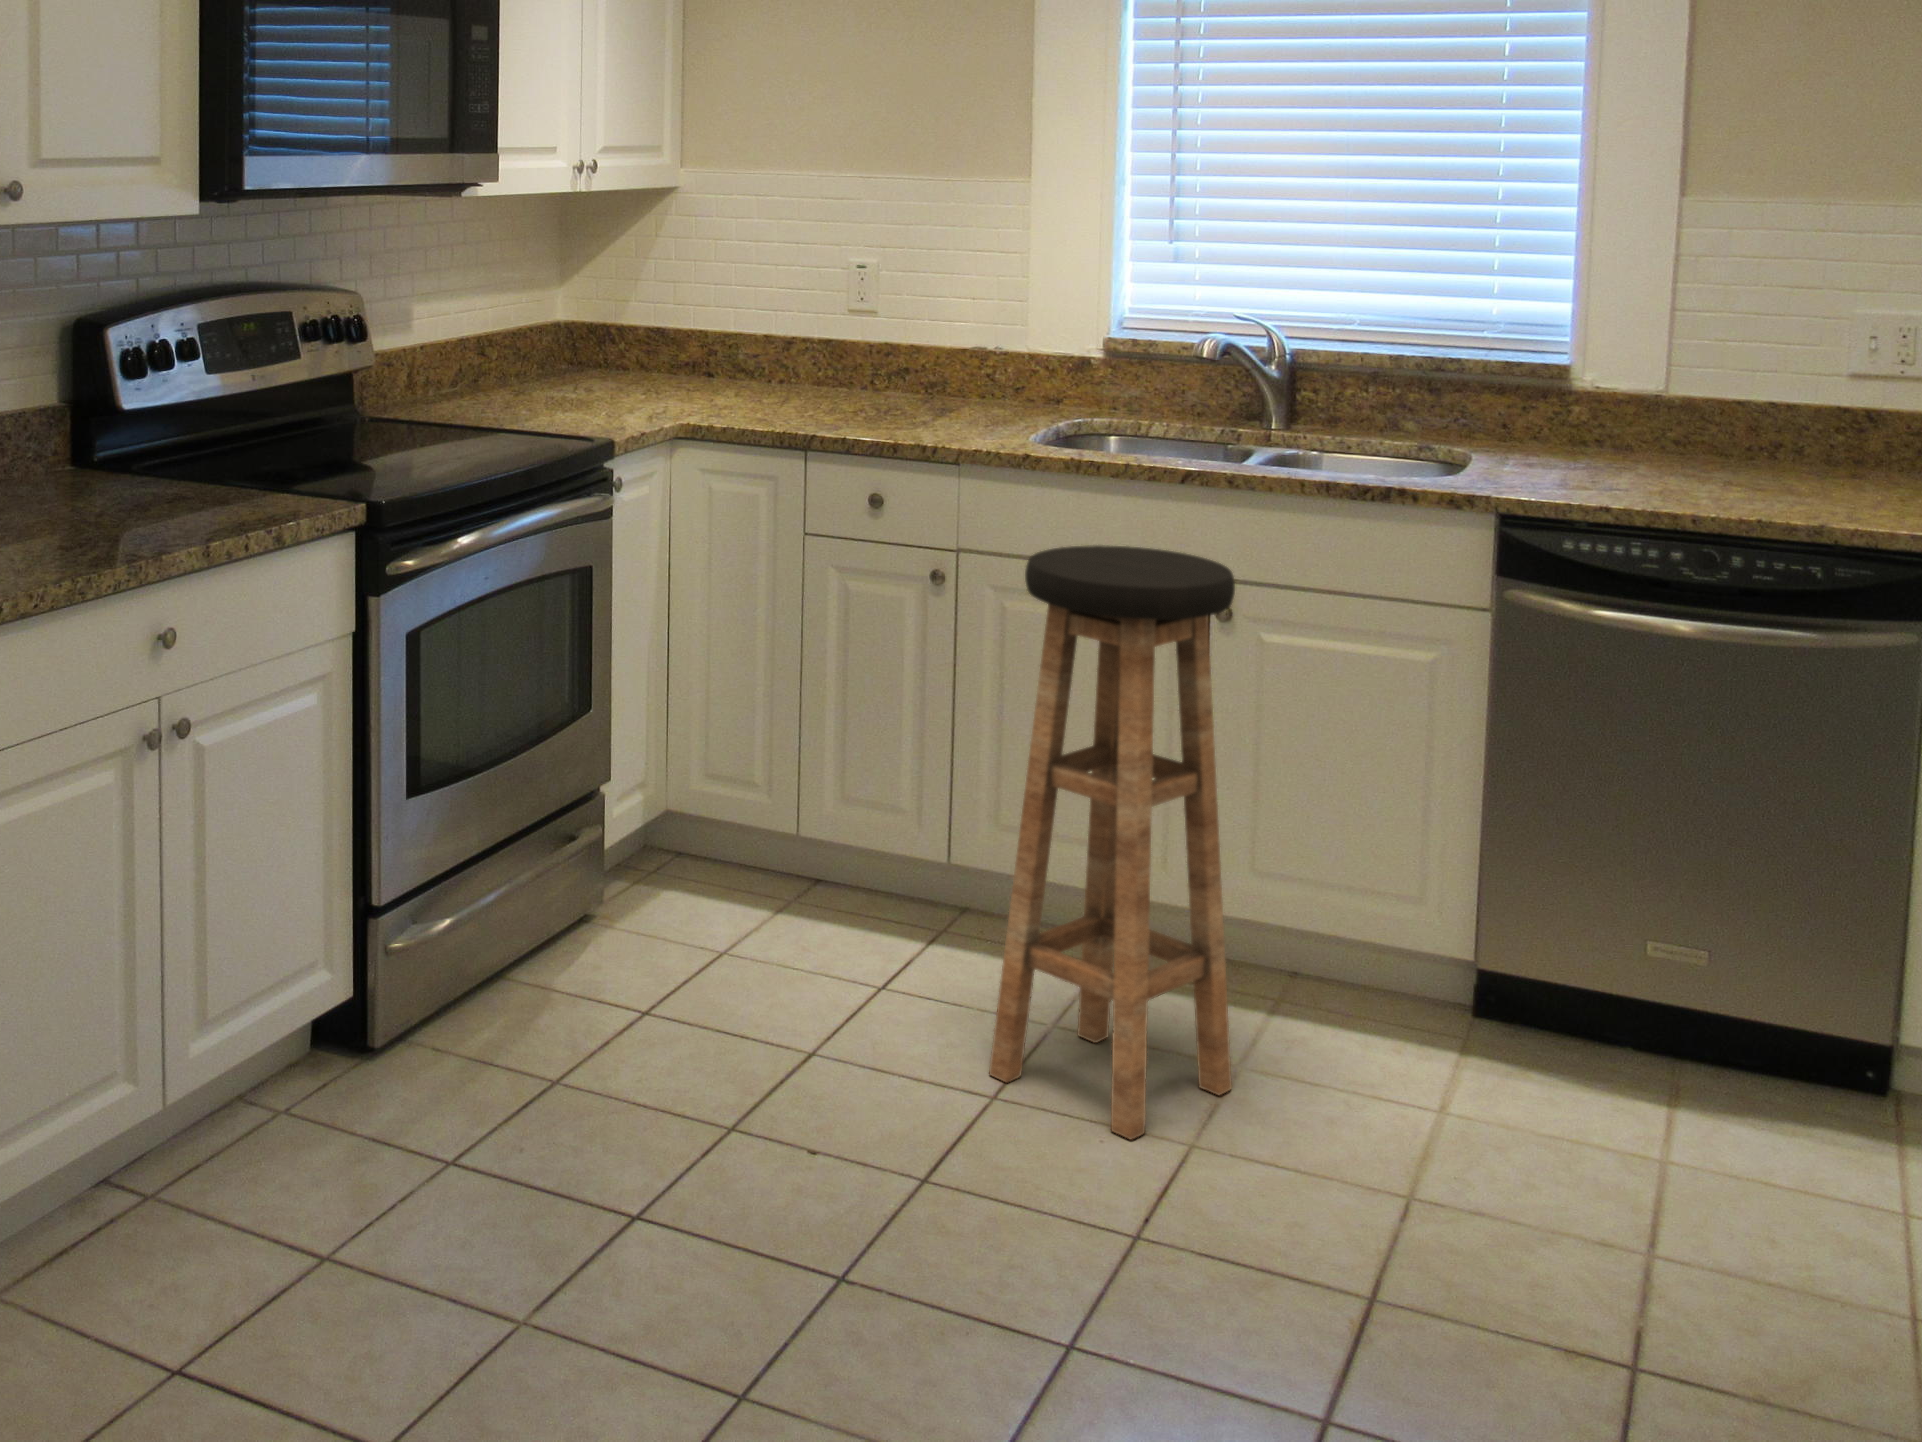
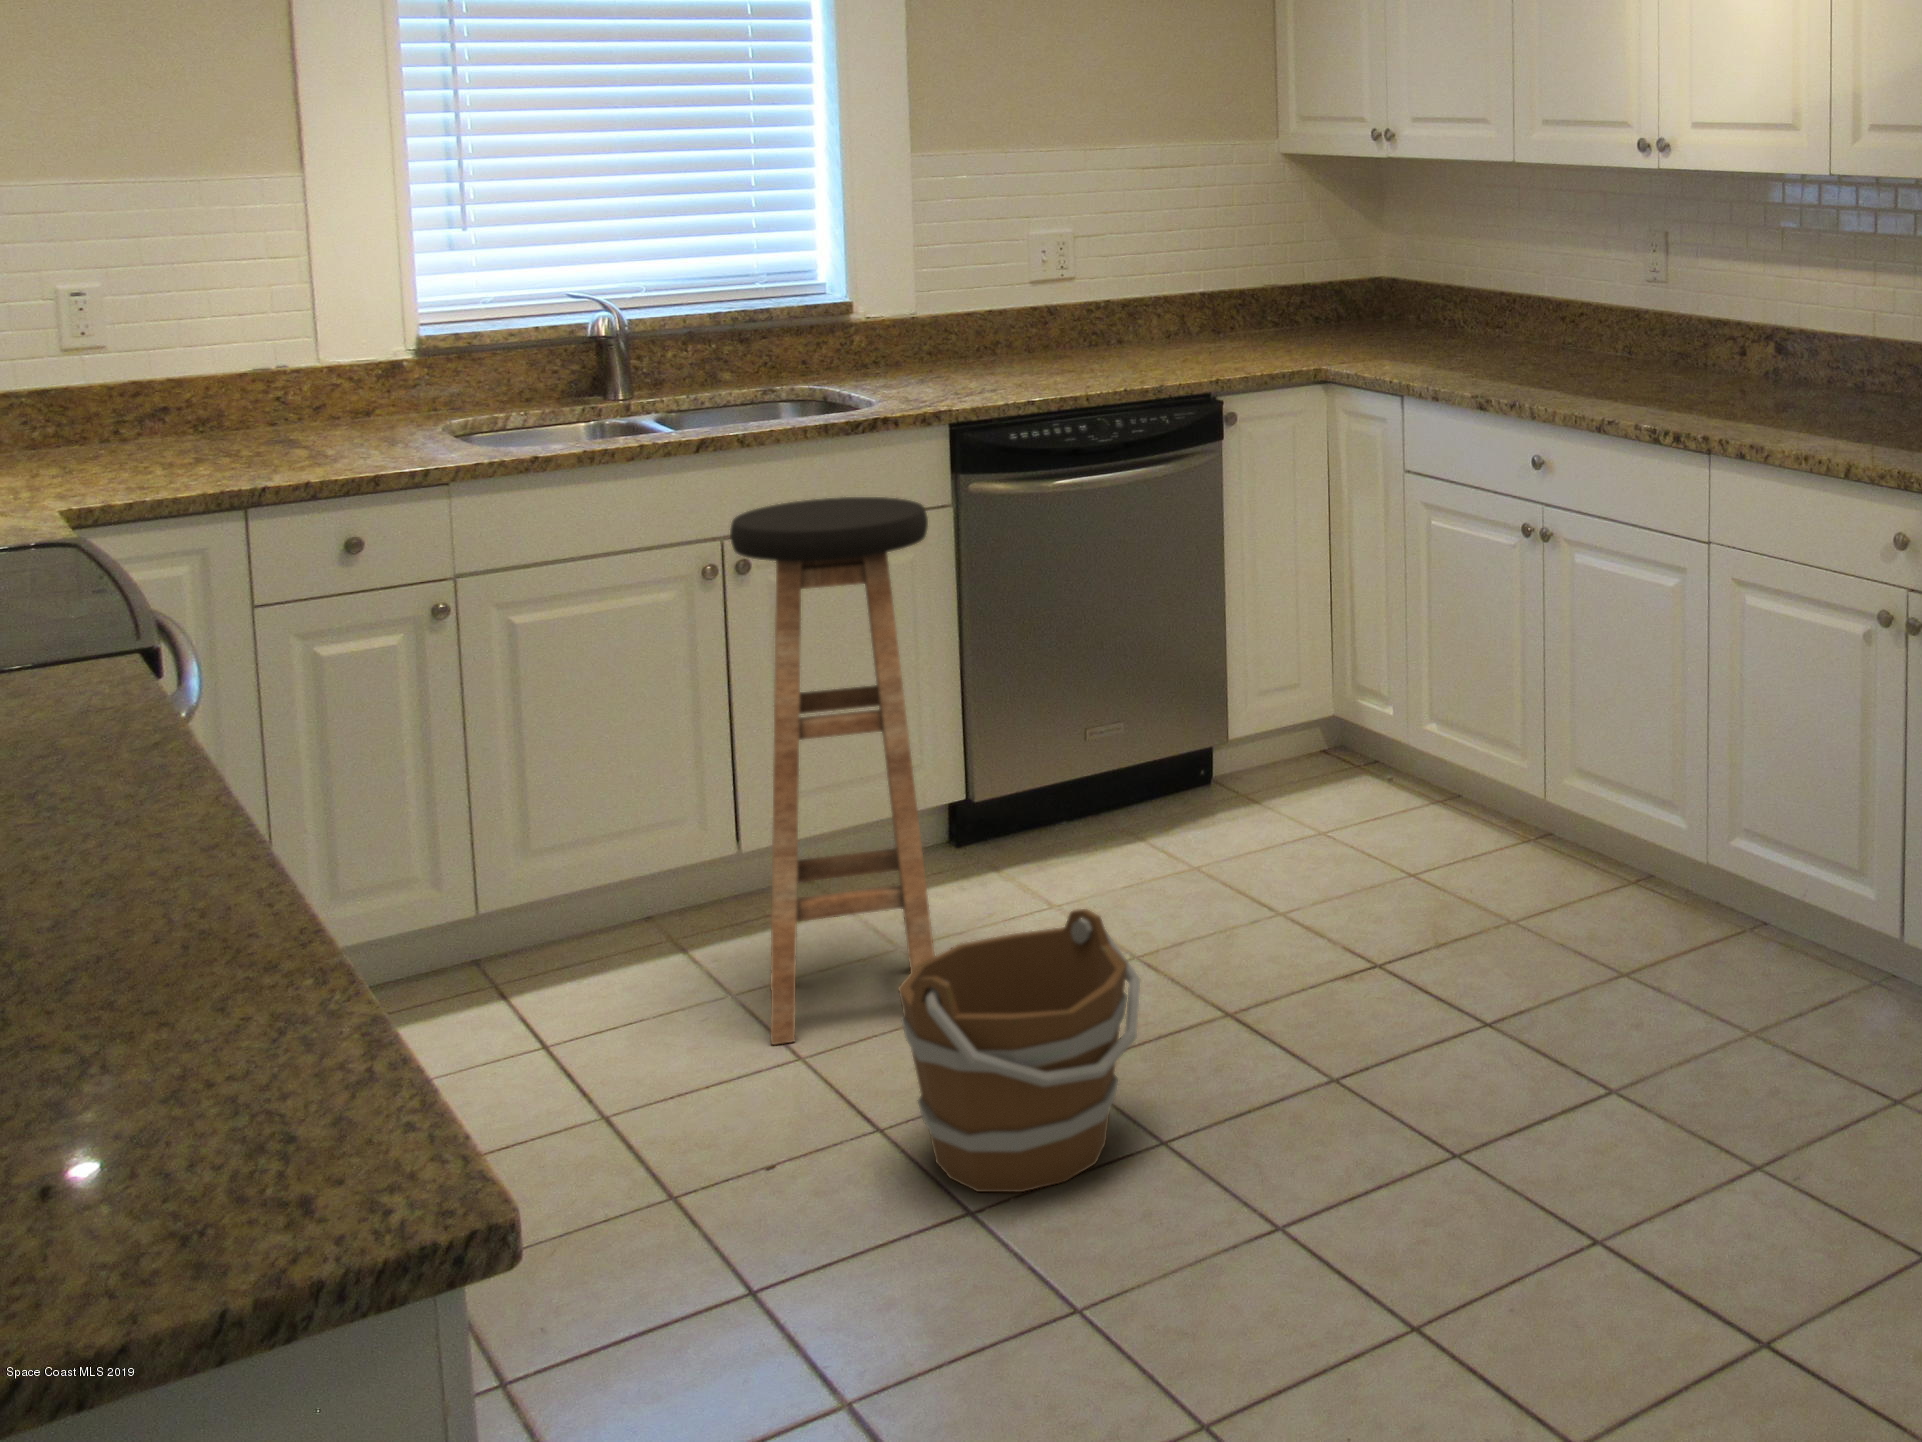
bucket: none [814,1036,1085,1337] -> present [898,909,1140,1192]

